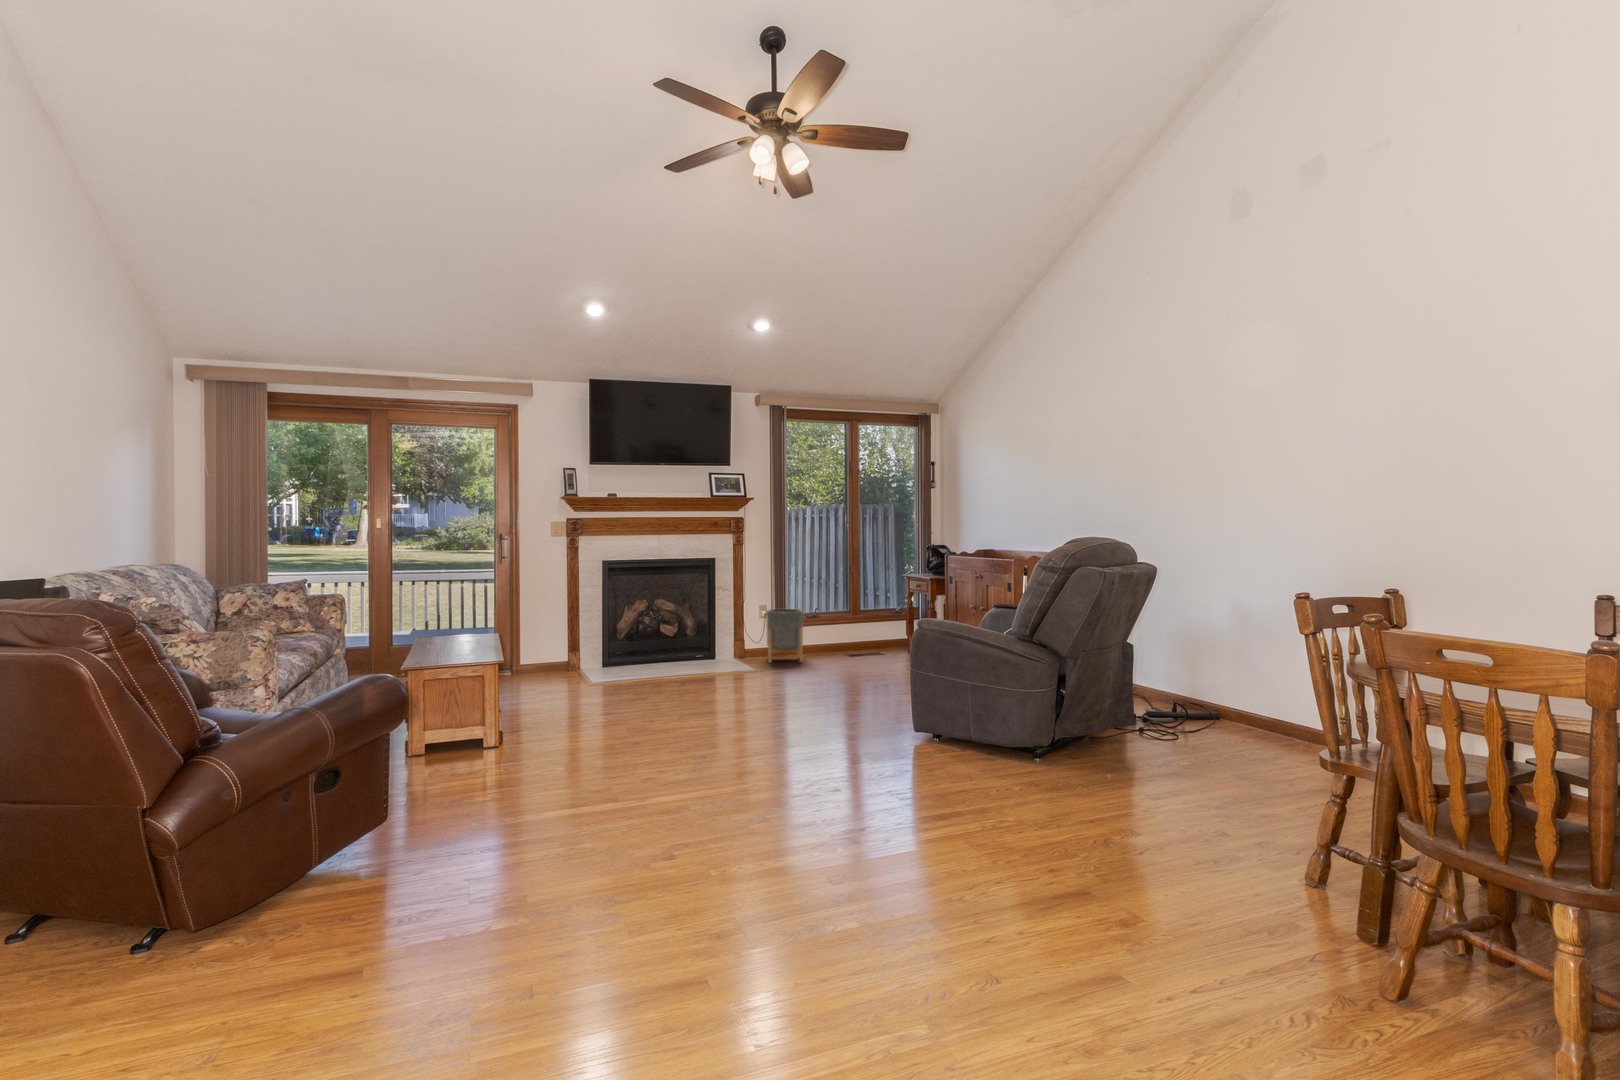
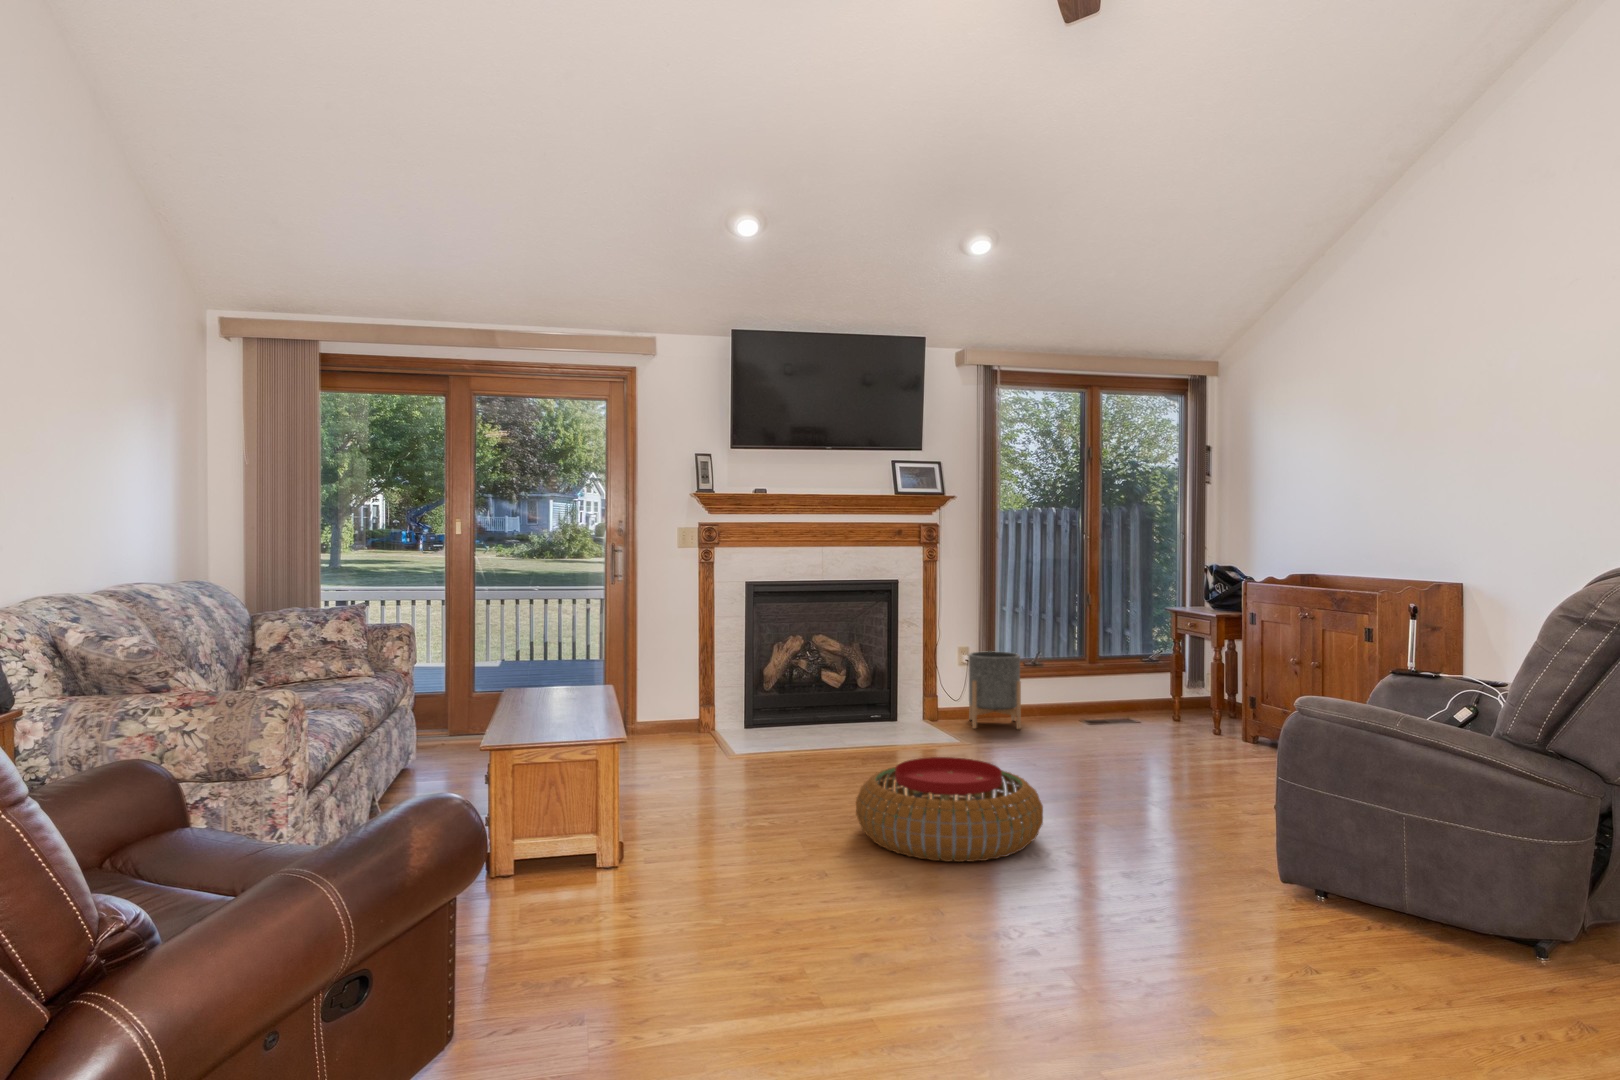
pouf: none [665,673,788,735] -> present [856,757,1043,862]

